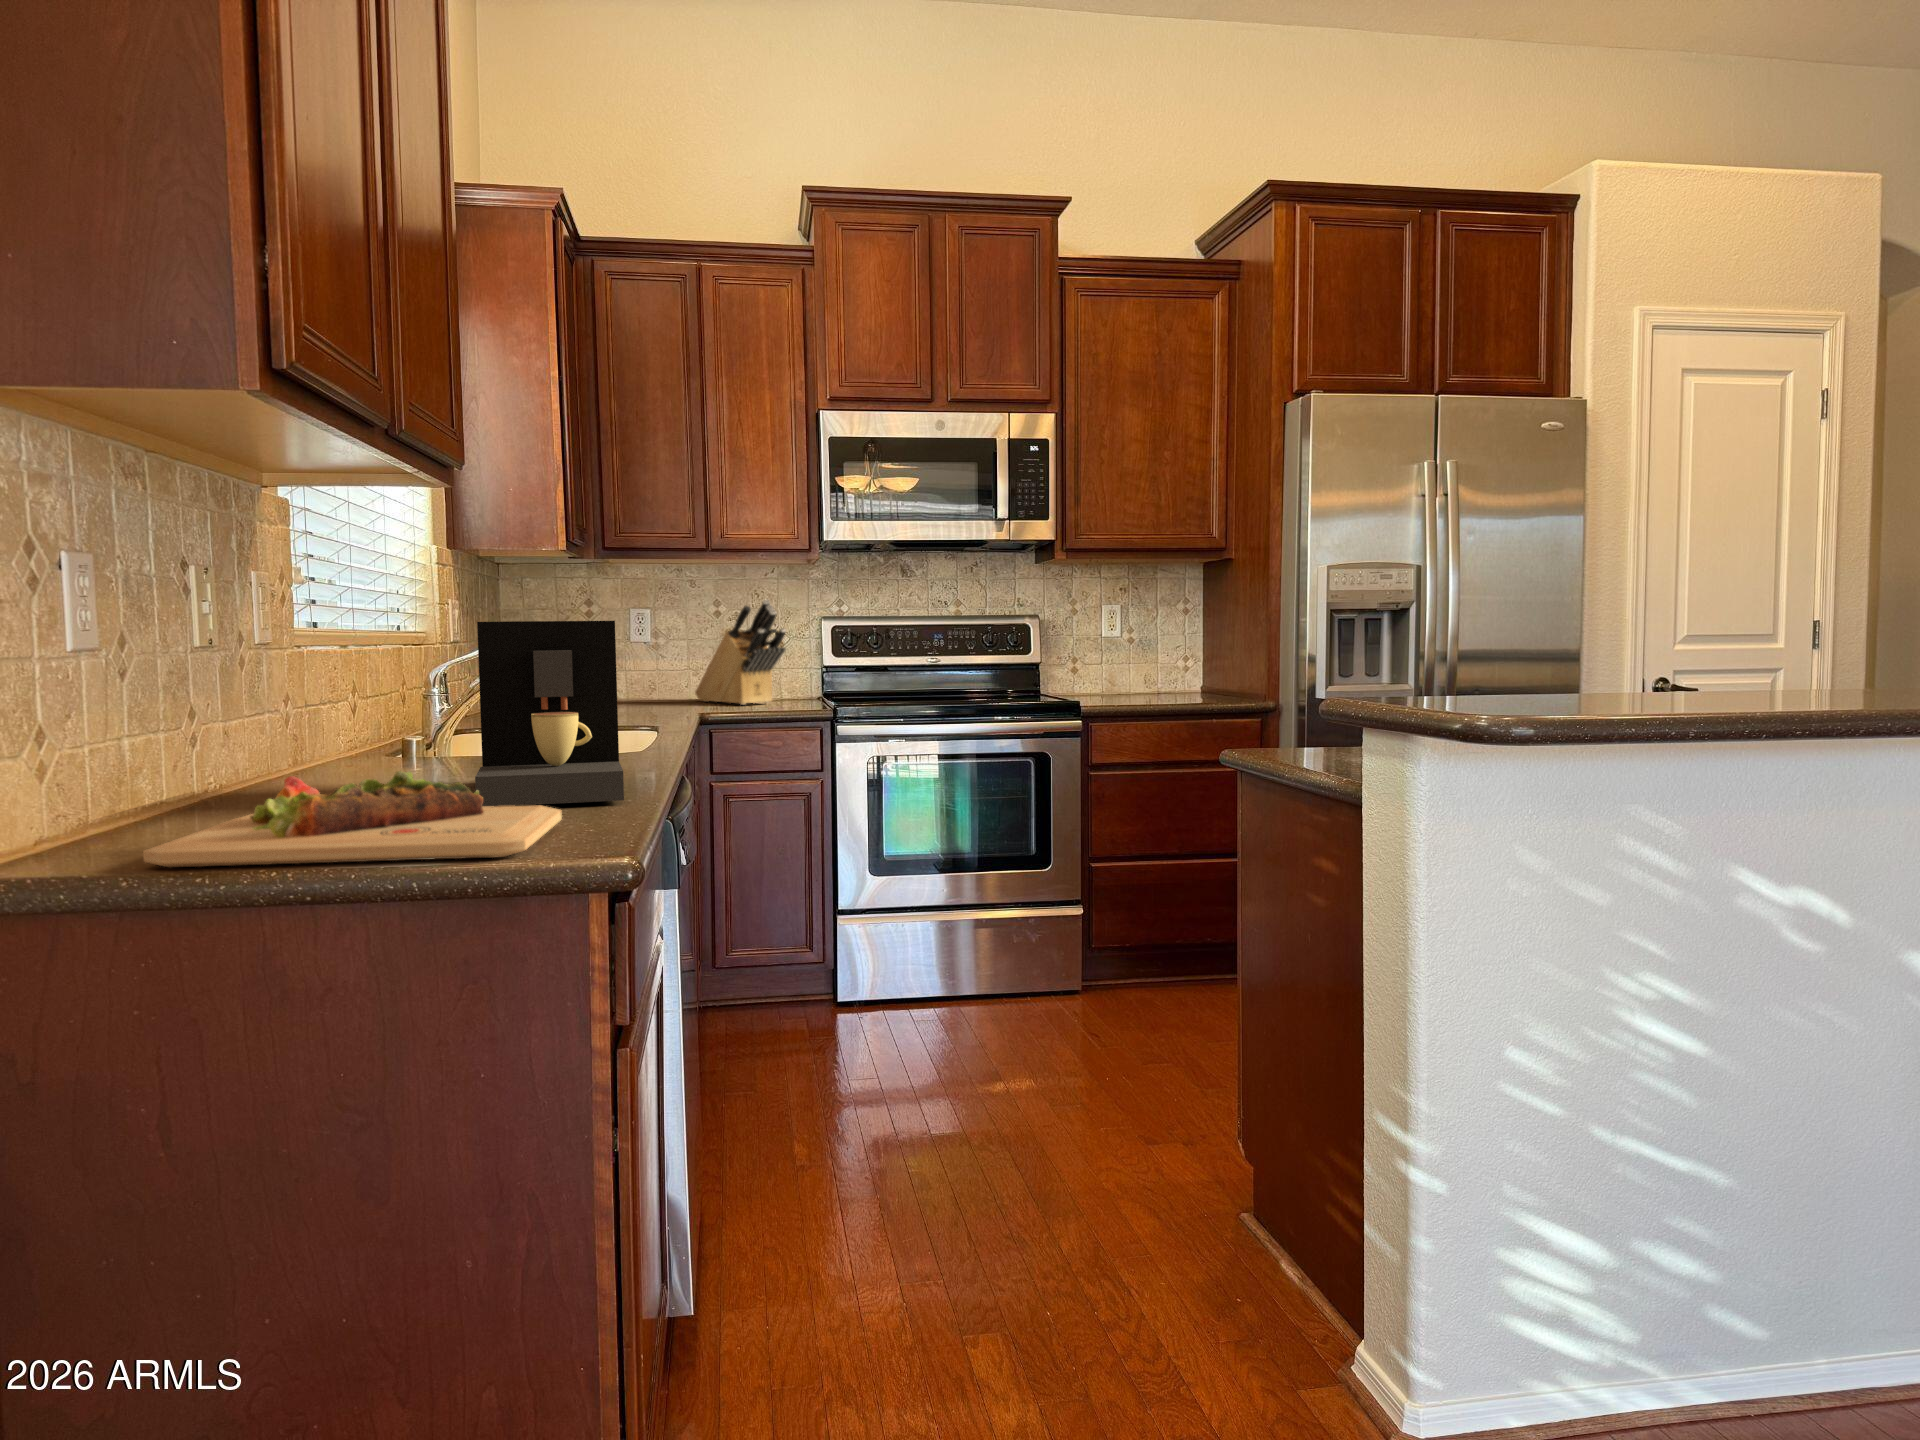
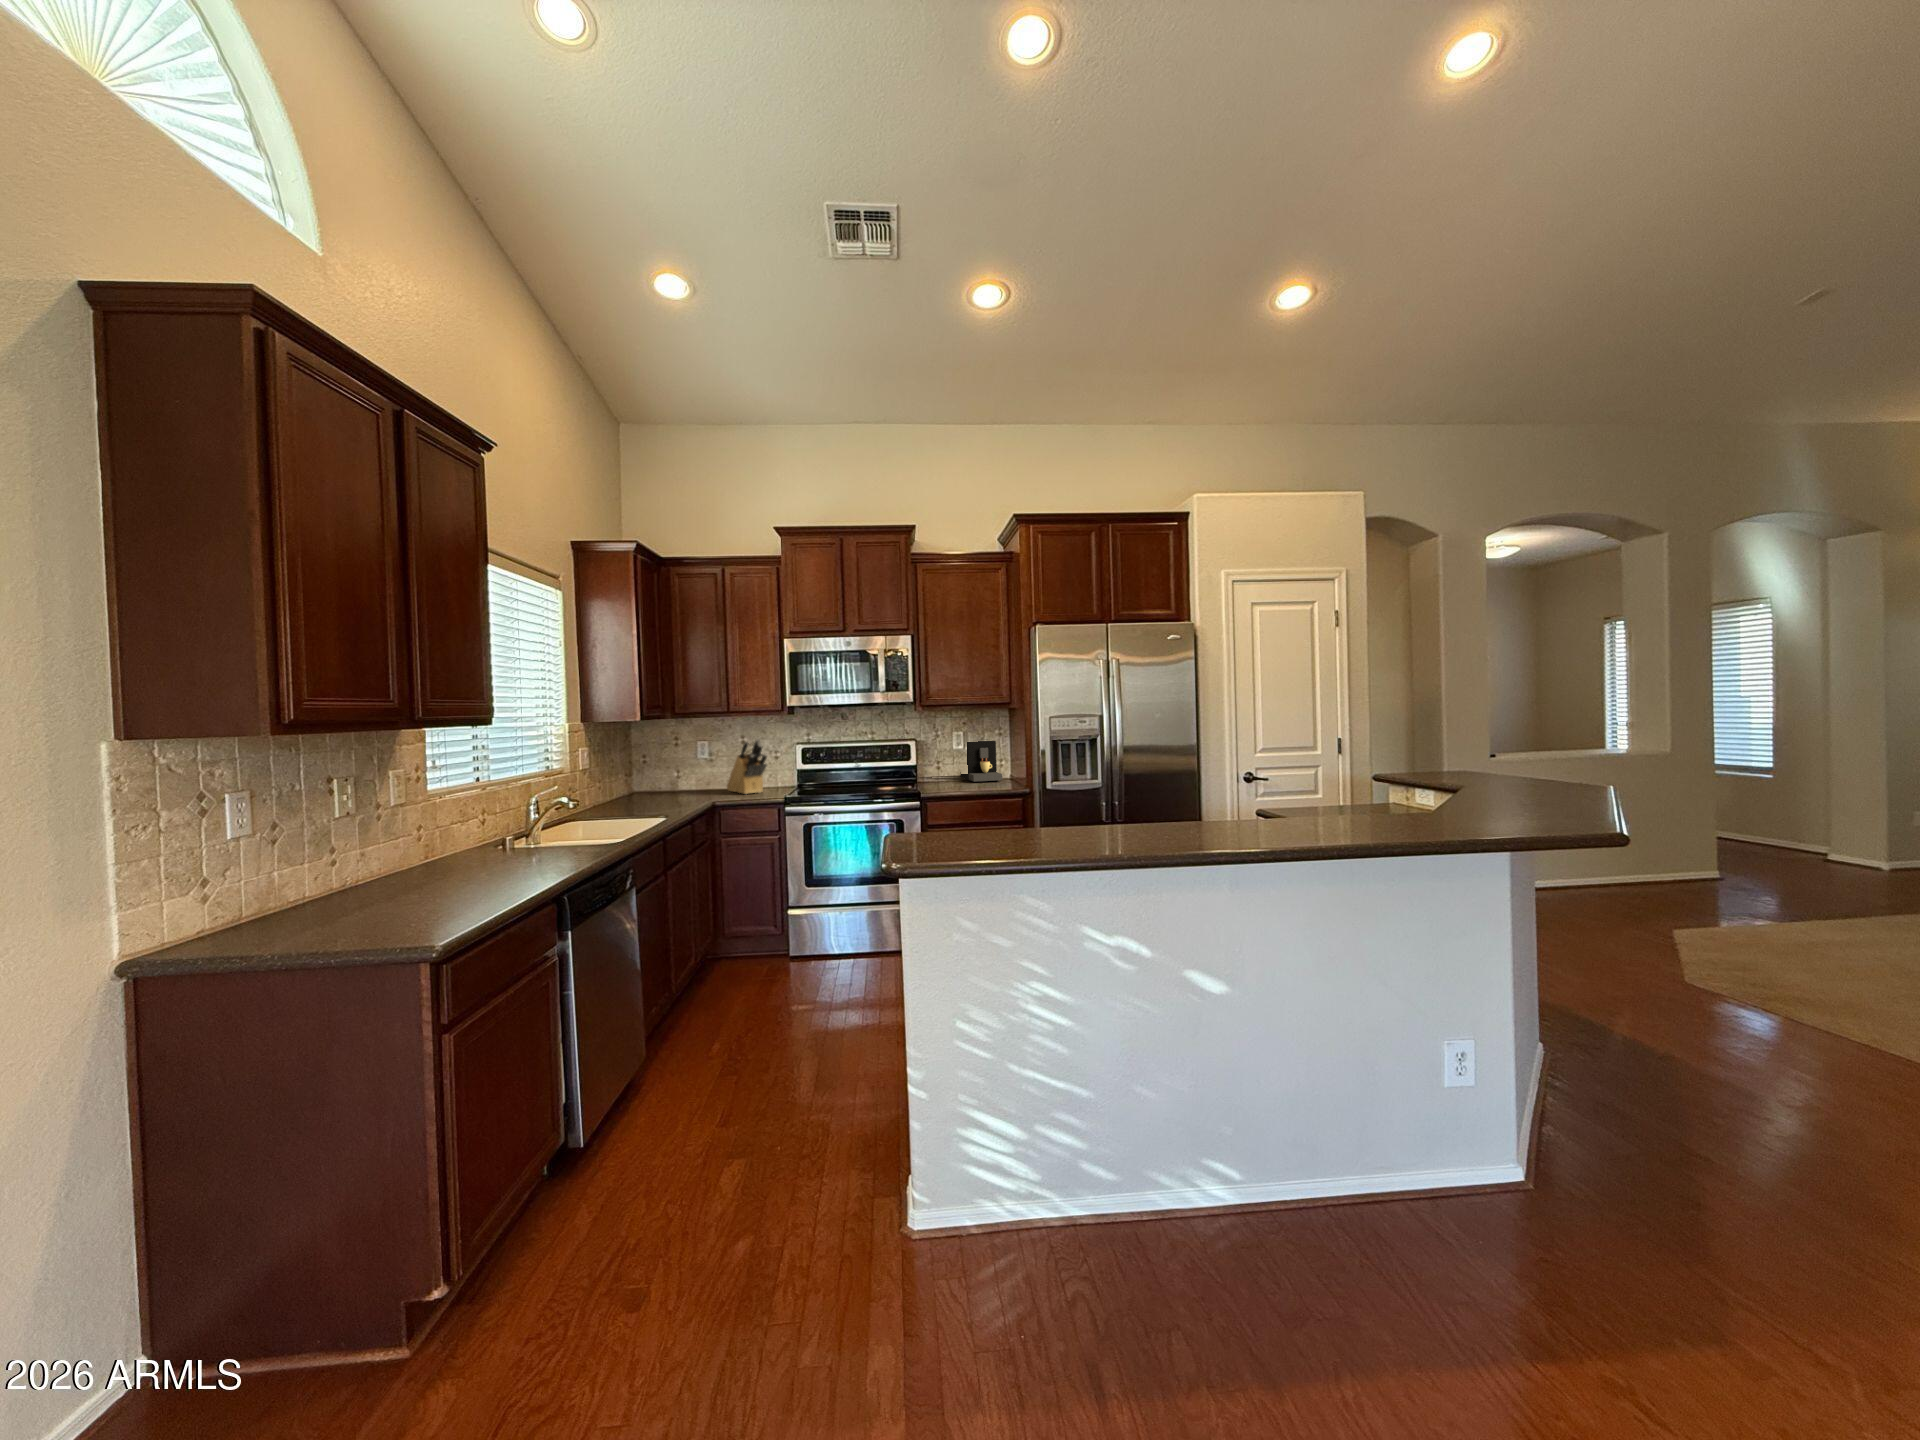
coffee maker: present [475,621,624,807] -> present [961,741,1002,782]
cutting board: present [143,771,562,868] -> none [243,887,475,940]

